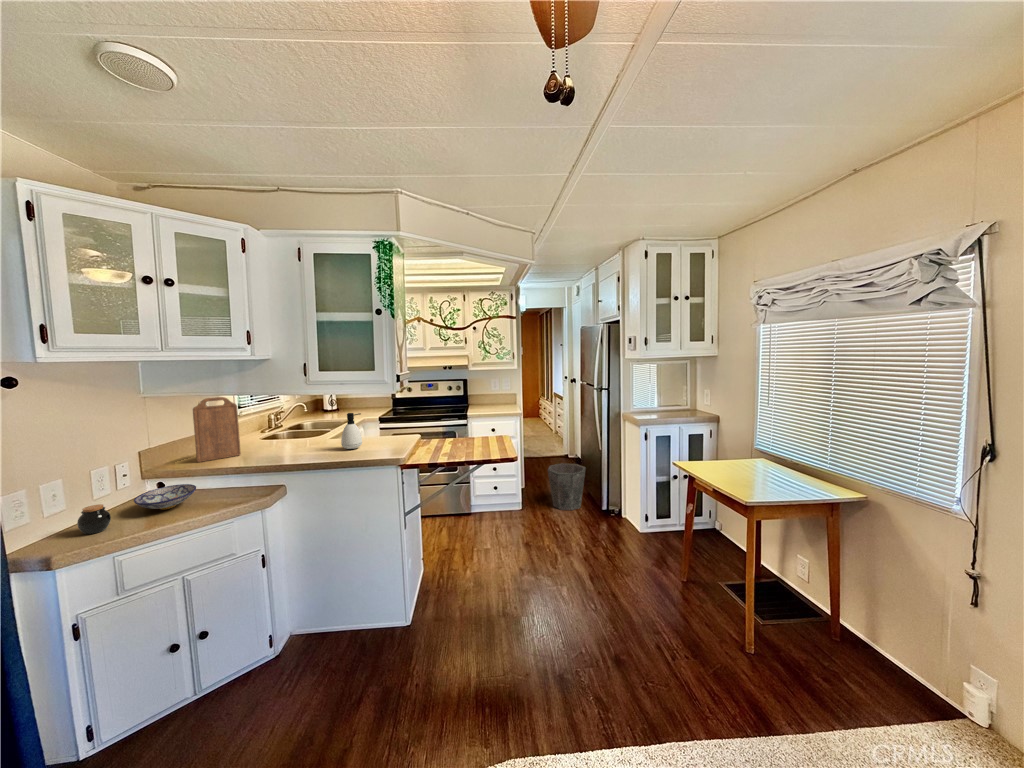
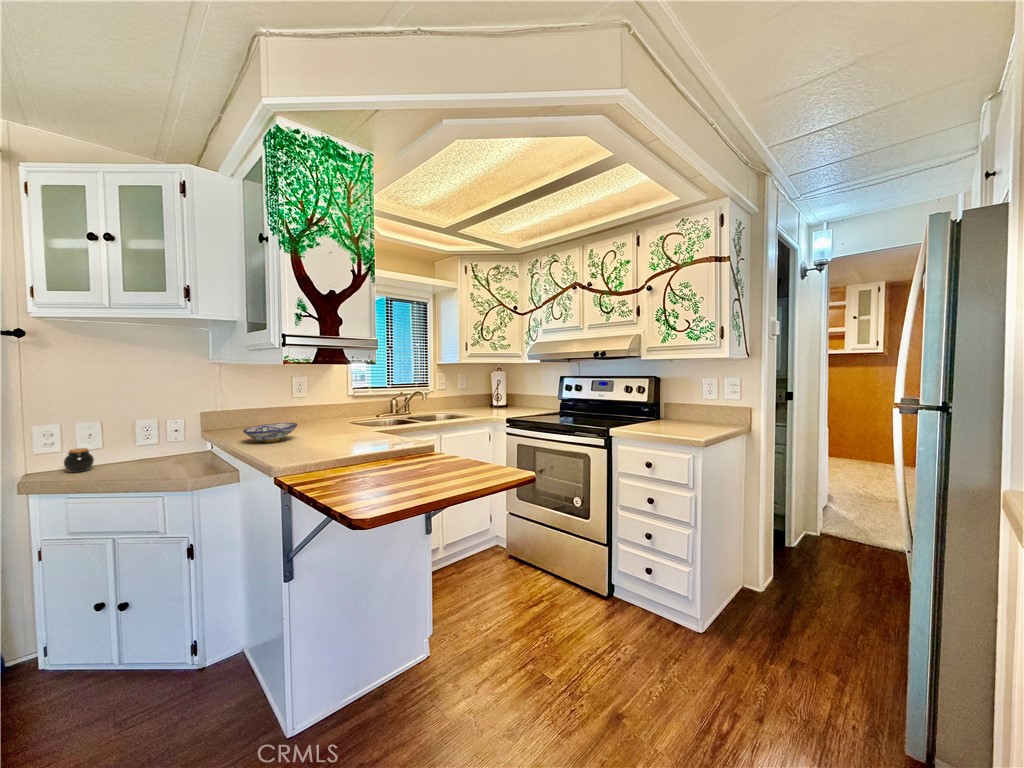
cutting board: present [193,397,241,462] -> none [232,368,270,431]
soap dispenser: present [341,413,362,449] -> none [304,397,333,446]
waste bin: present [548,463,586,510] -> none [762,576,883,719]
bowl: present [134,484,196,510] -> present [243,423,297,442]

